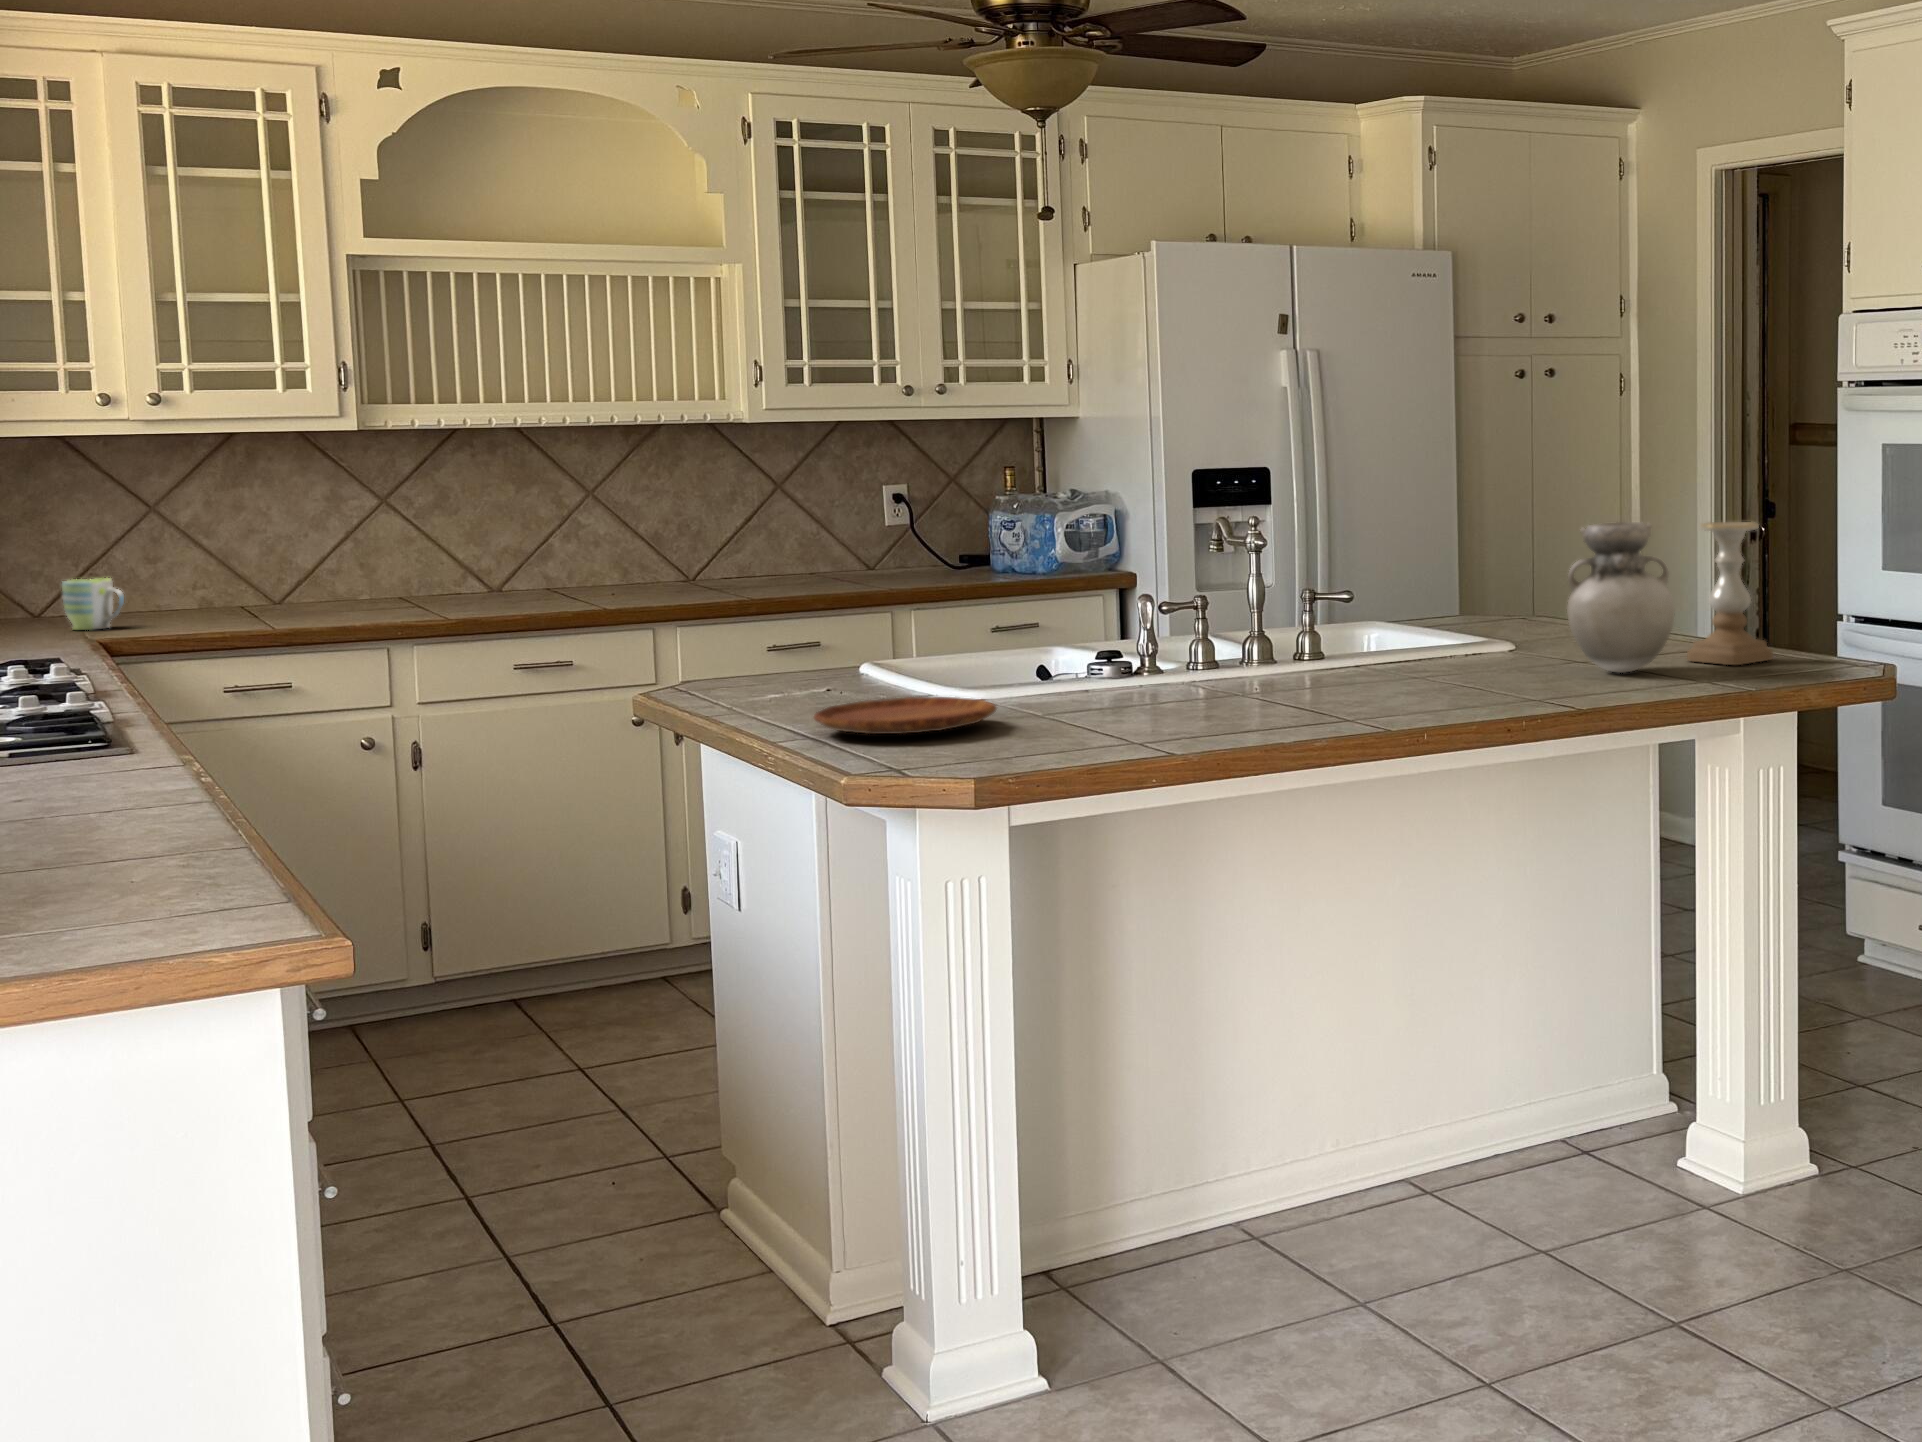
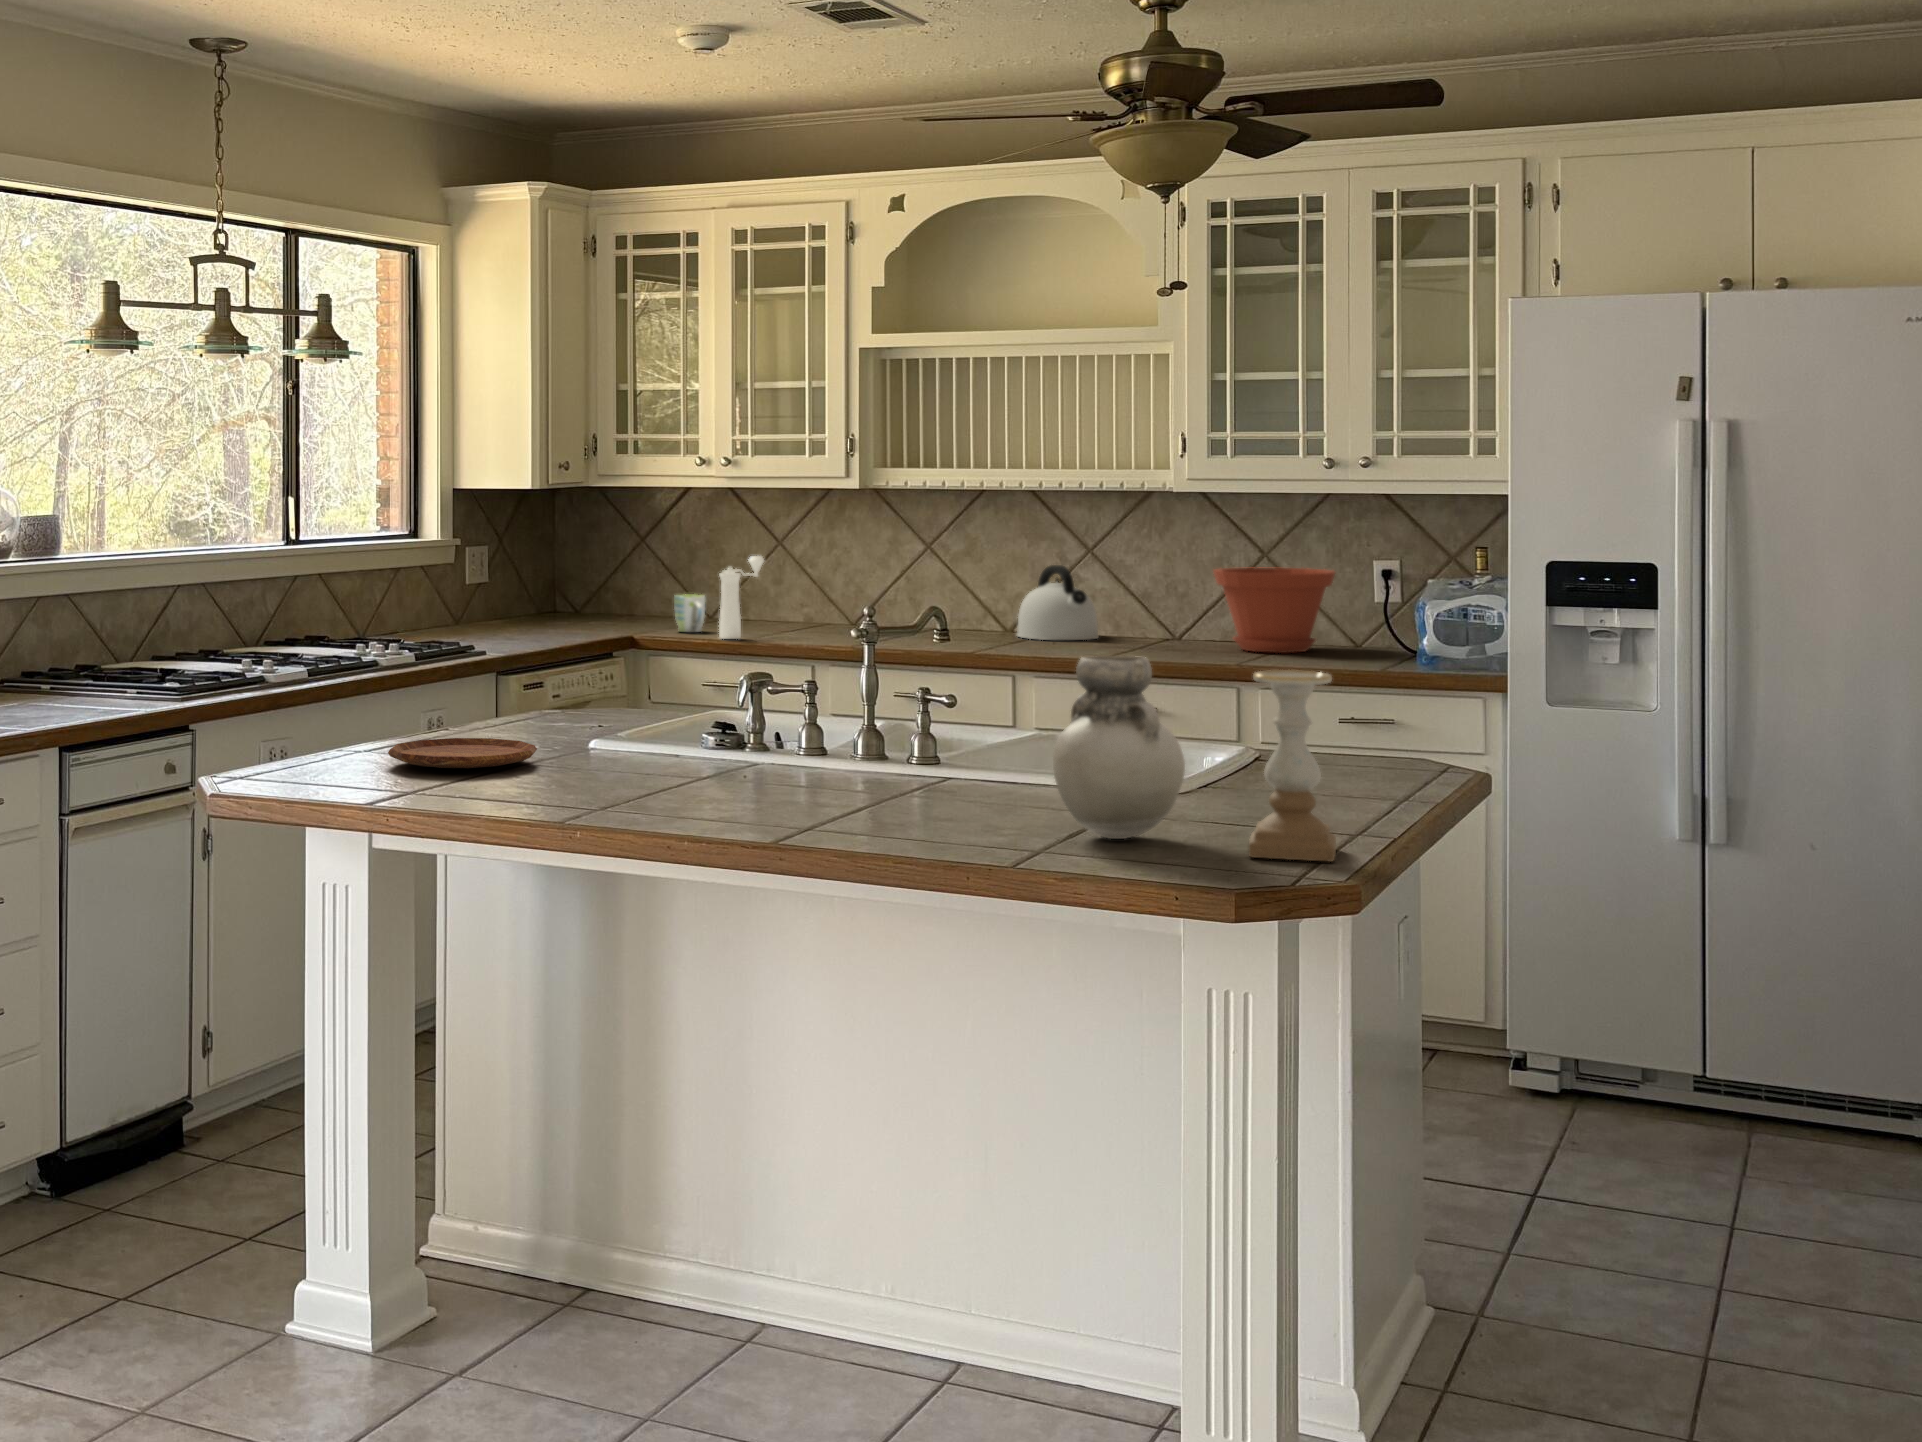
plant pot: none [769,496,891,579] -> present [1213,567,1335,653]
kettle: none [518,509,620,592] -> present [1017,565,1098,640]
pepper mill: none [187,520,225,628] -> present [719,556,764,639]

